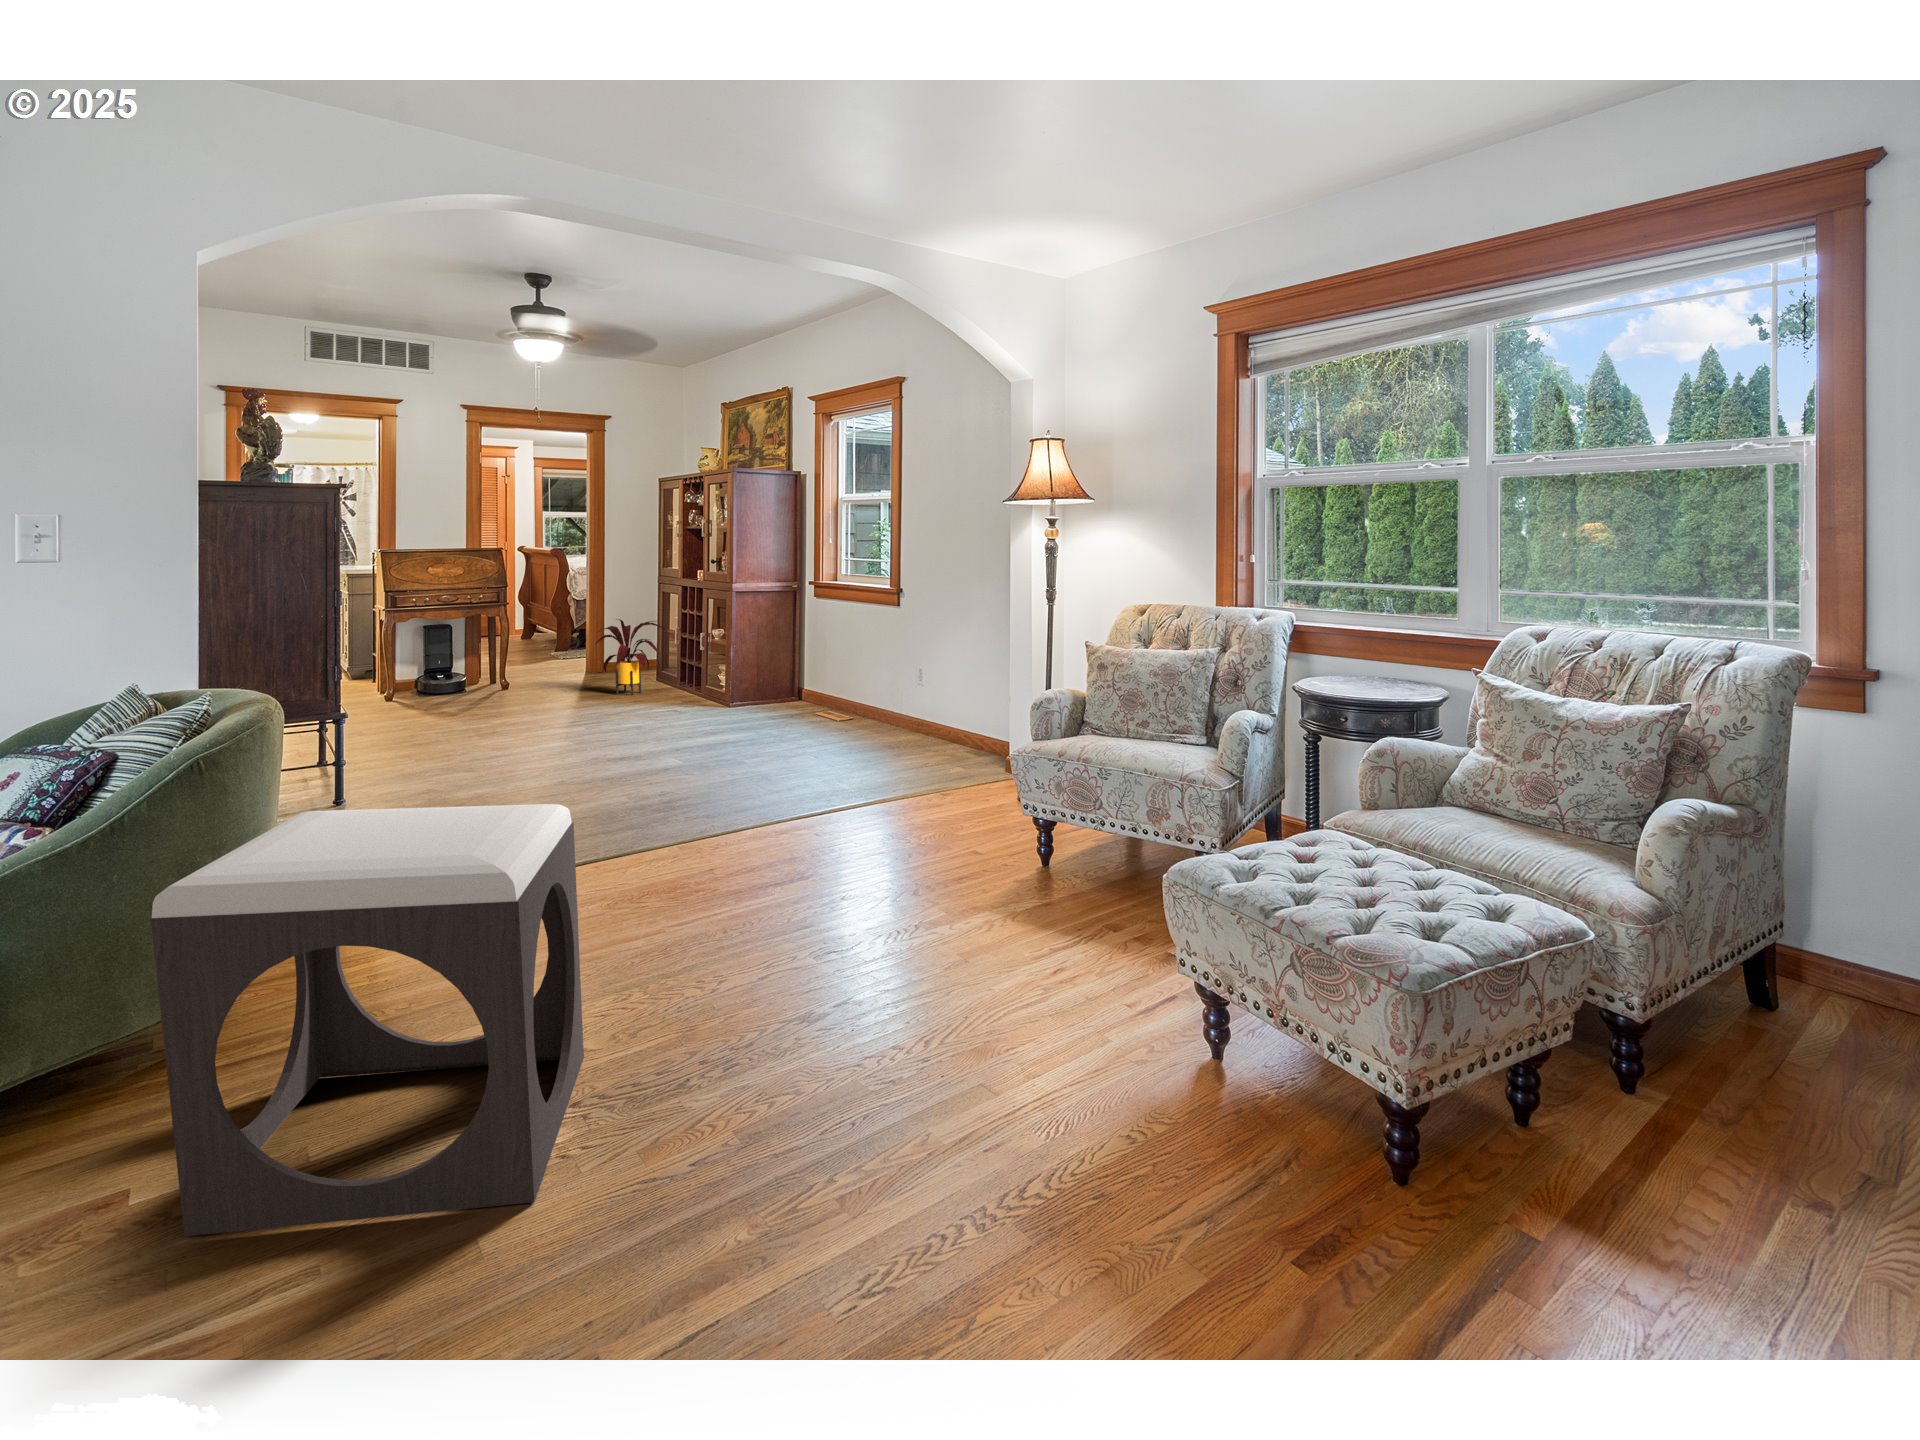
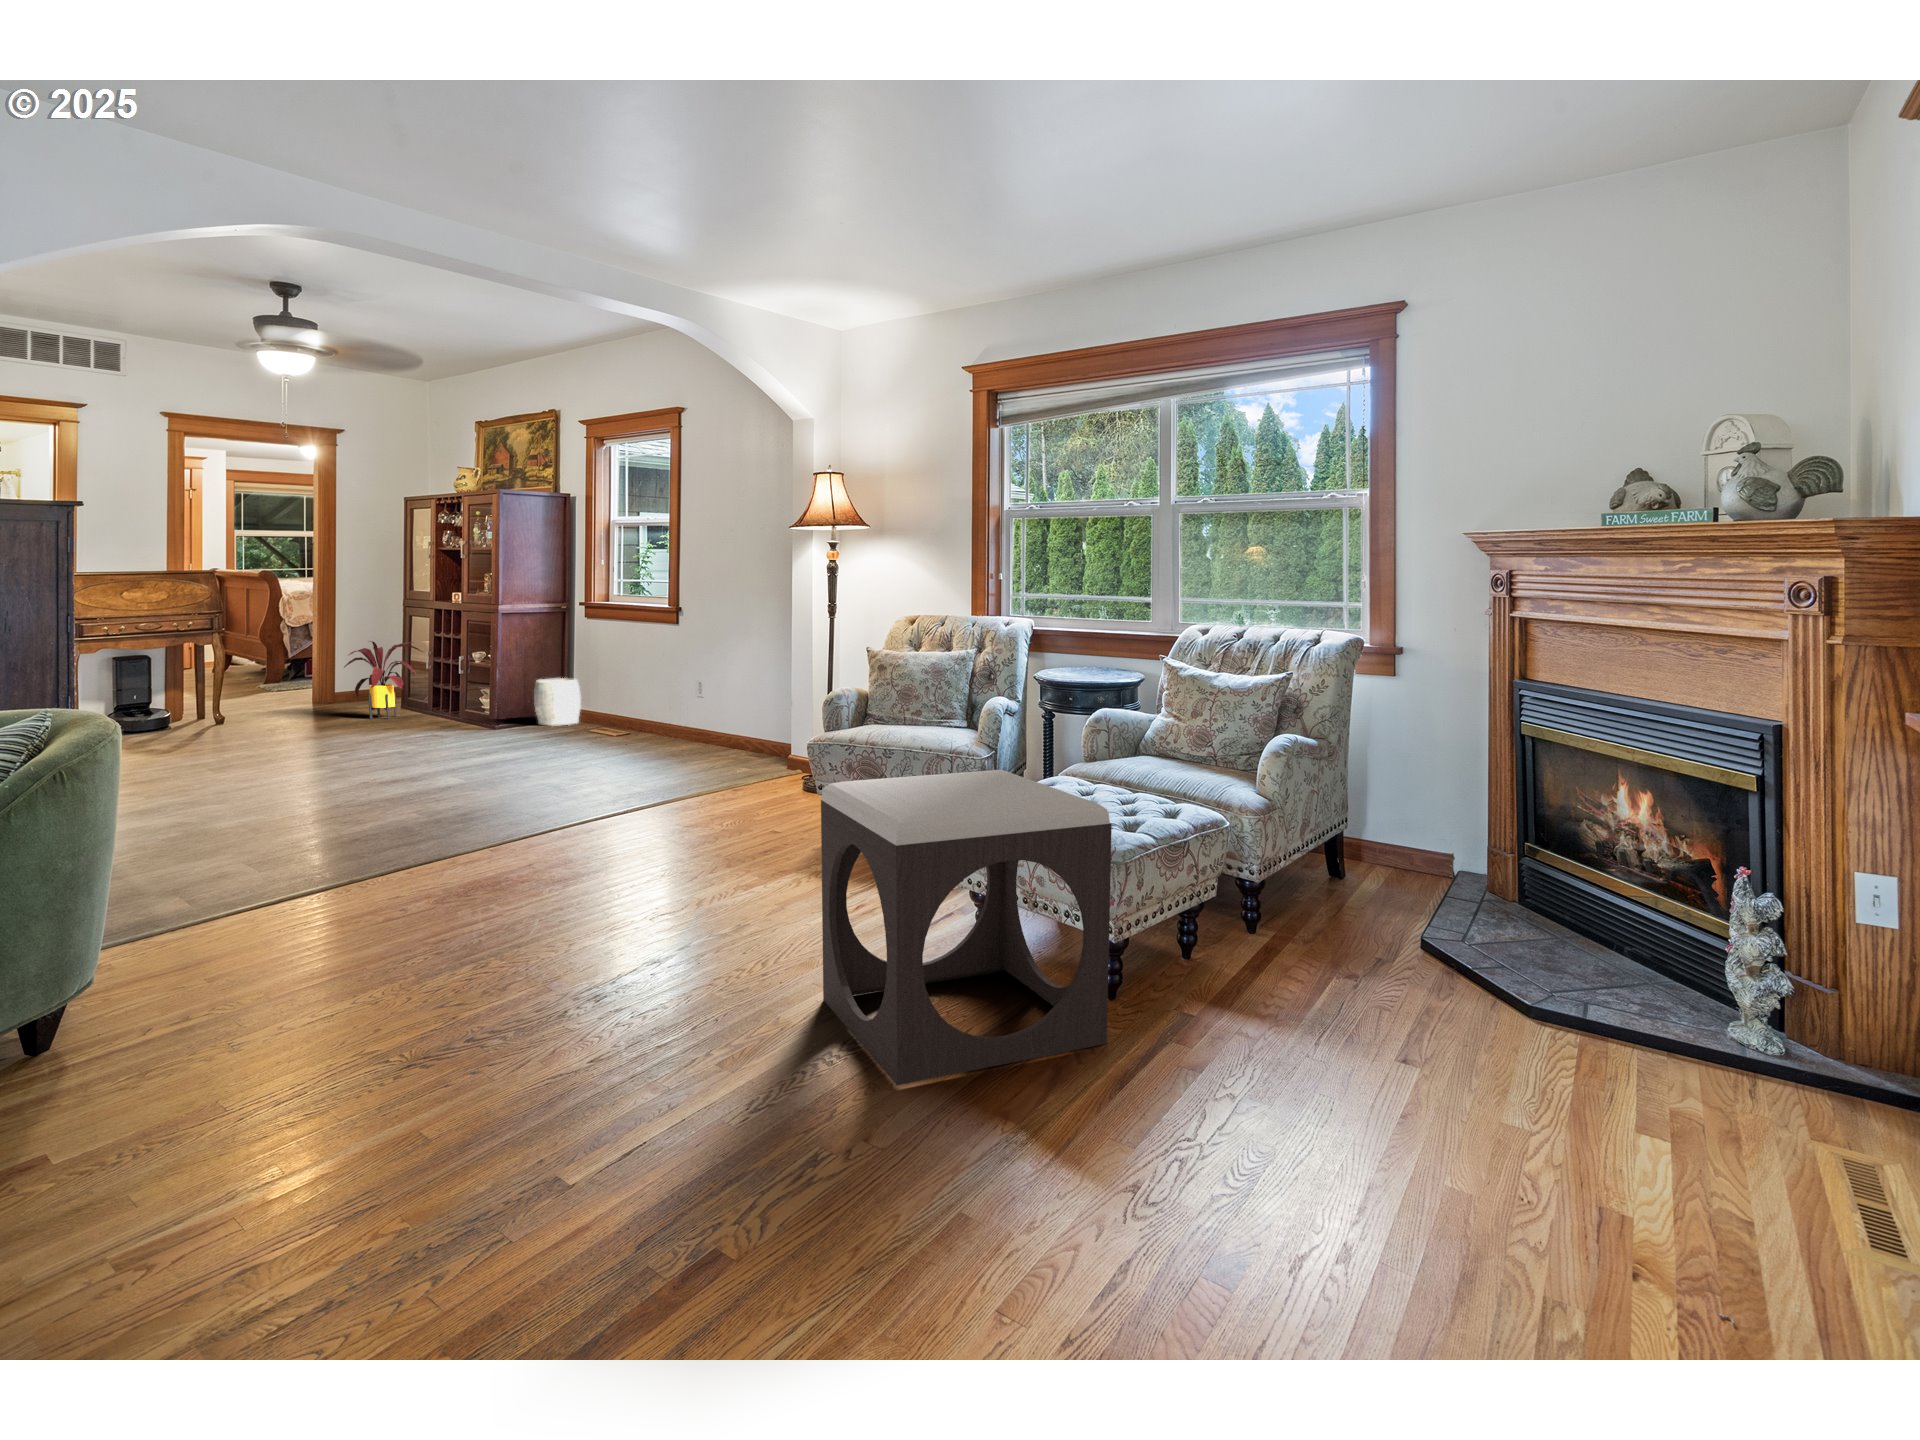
woven basket: none [763,661,808,709] -> present [534,678,581,726]
footstool: present [151,804,584,1236] -> present [821,770,1112,1085]

